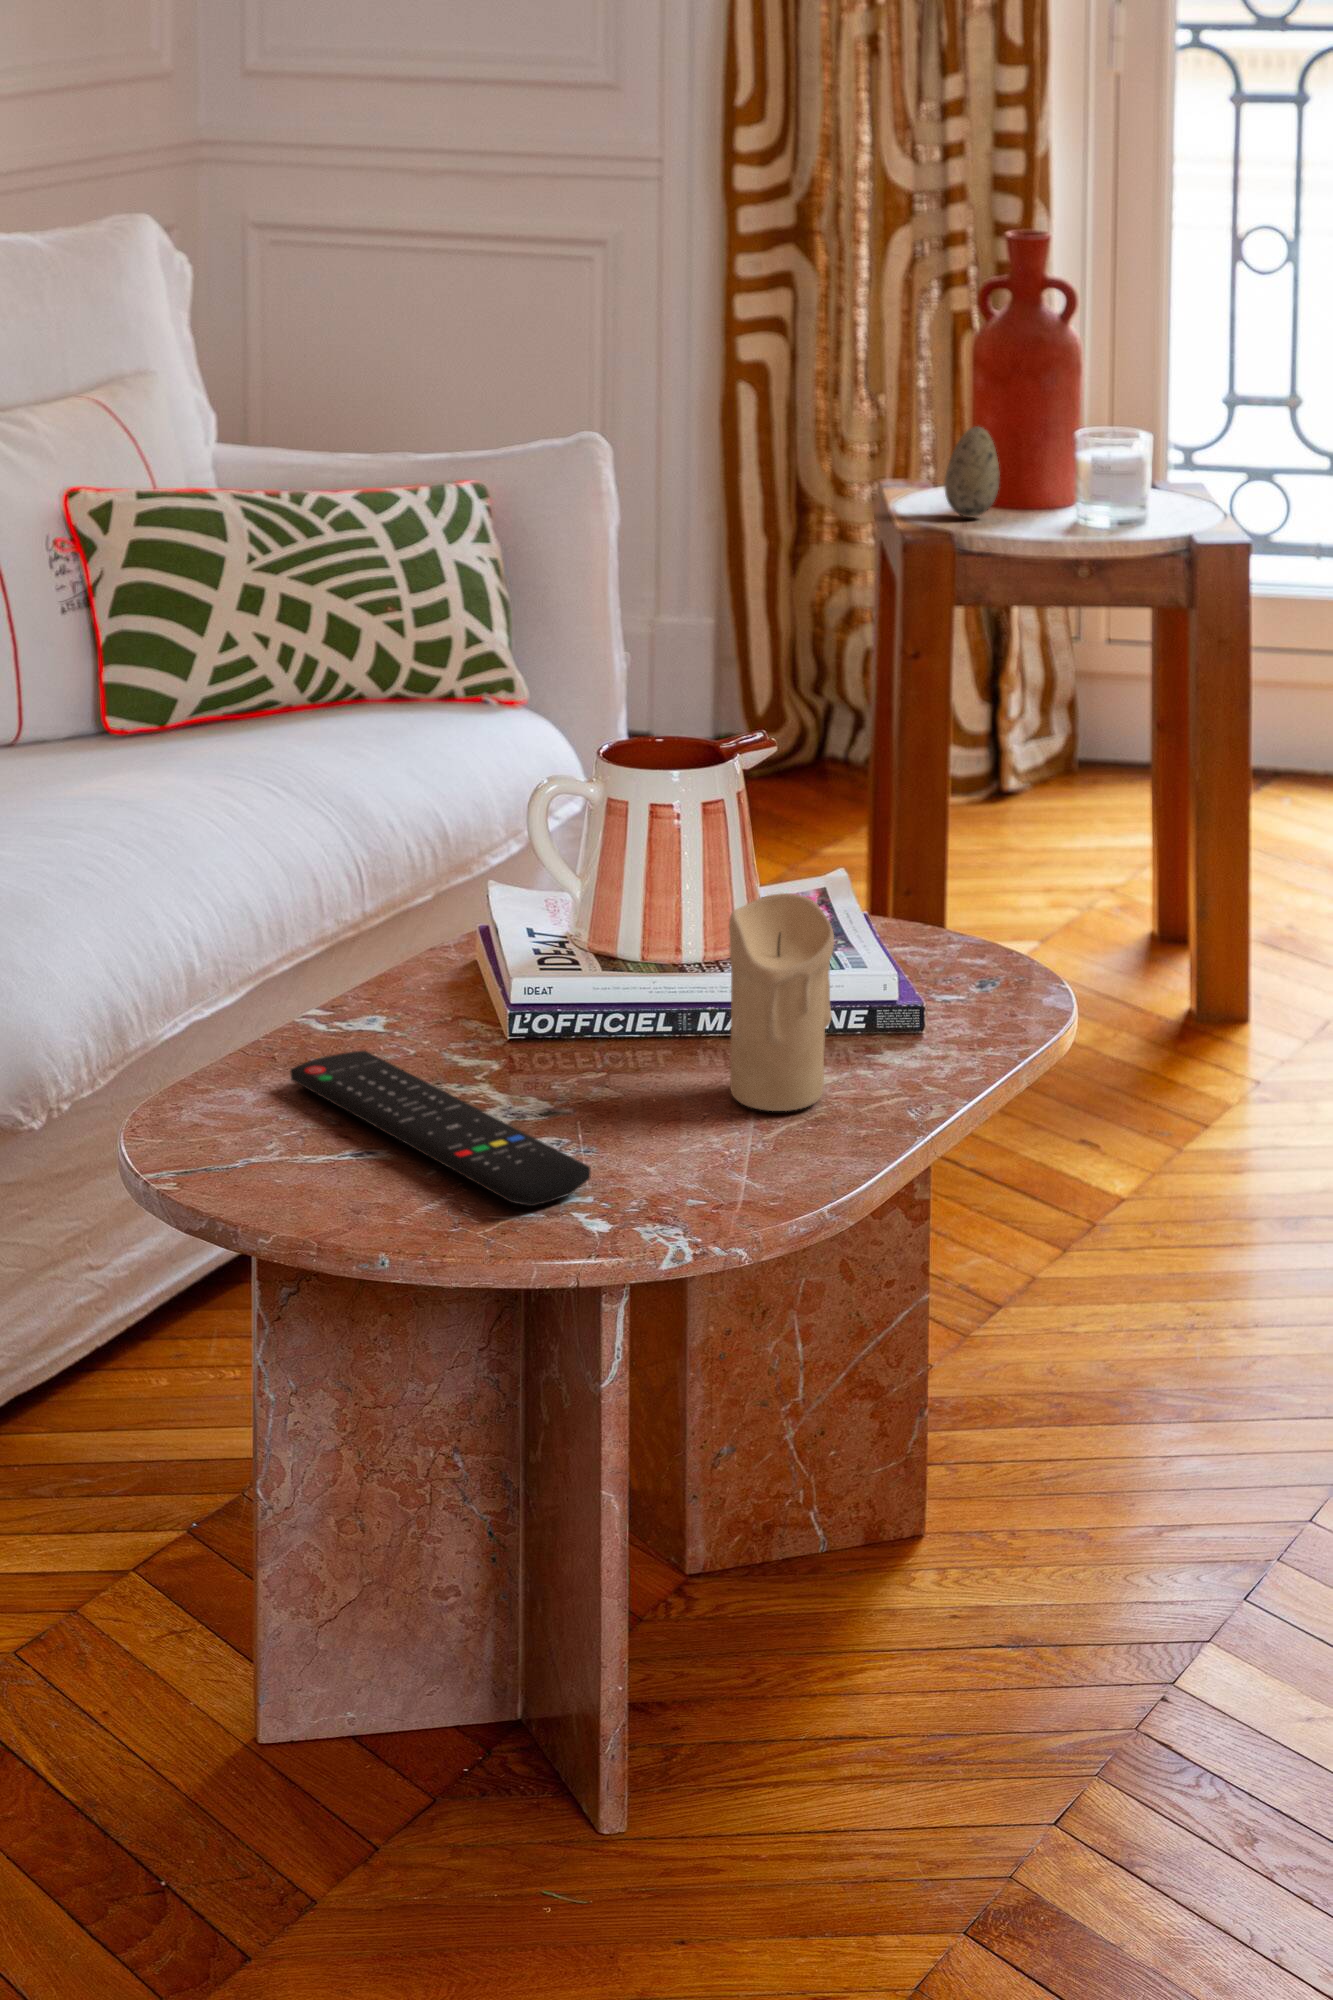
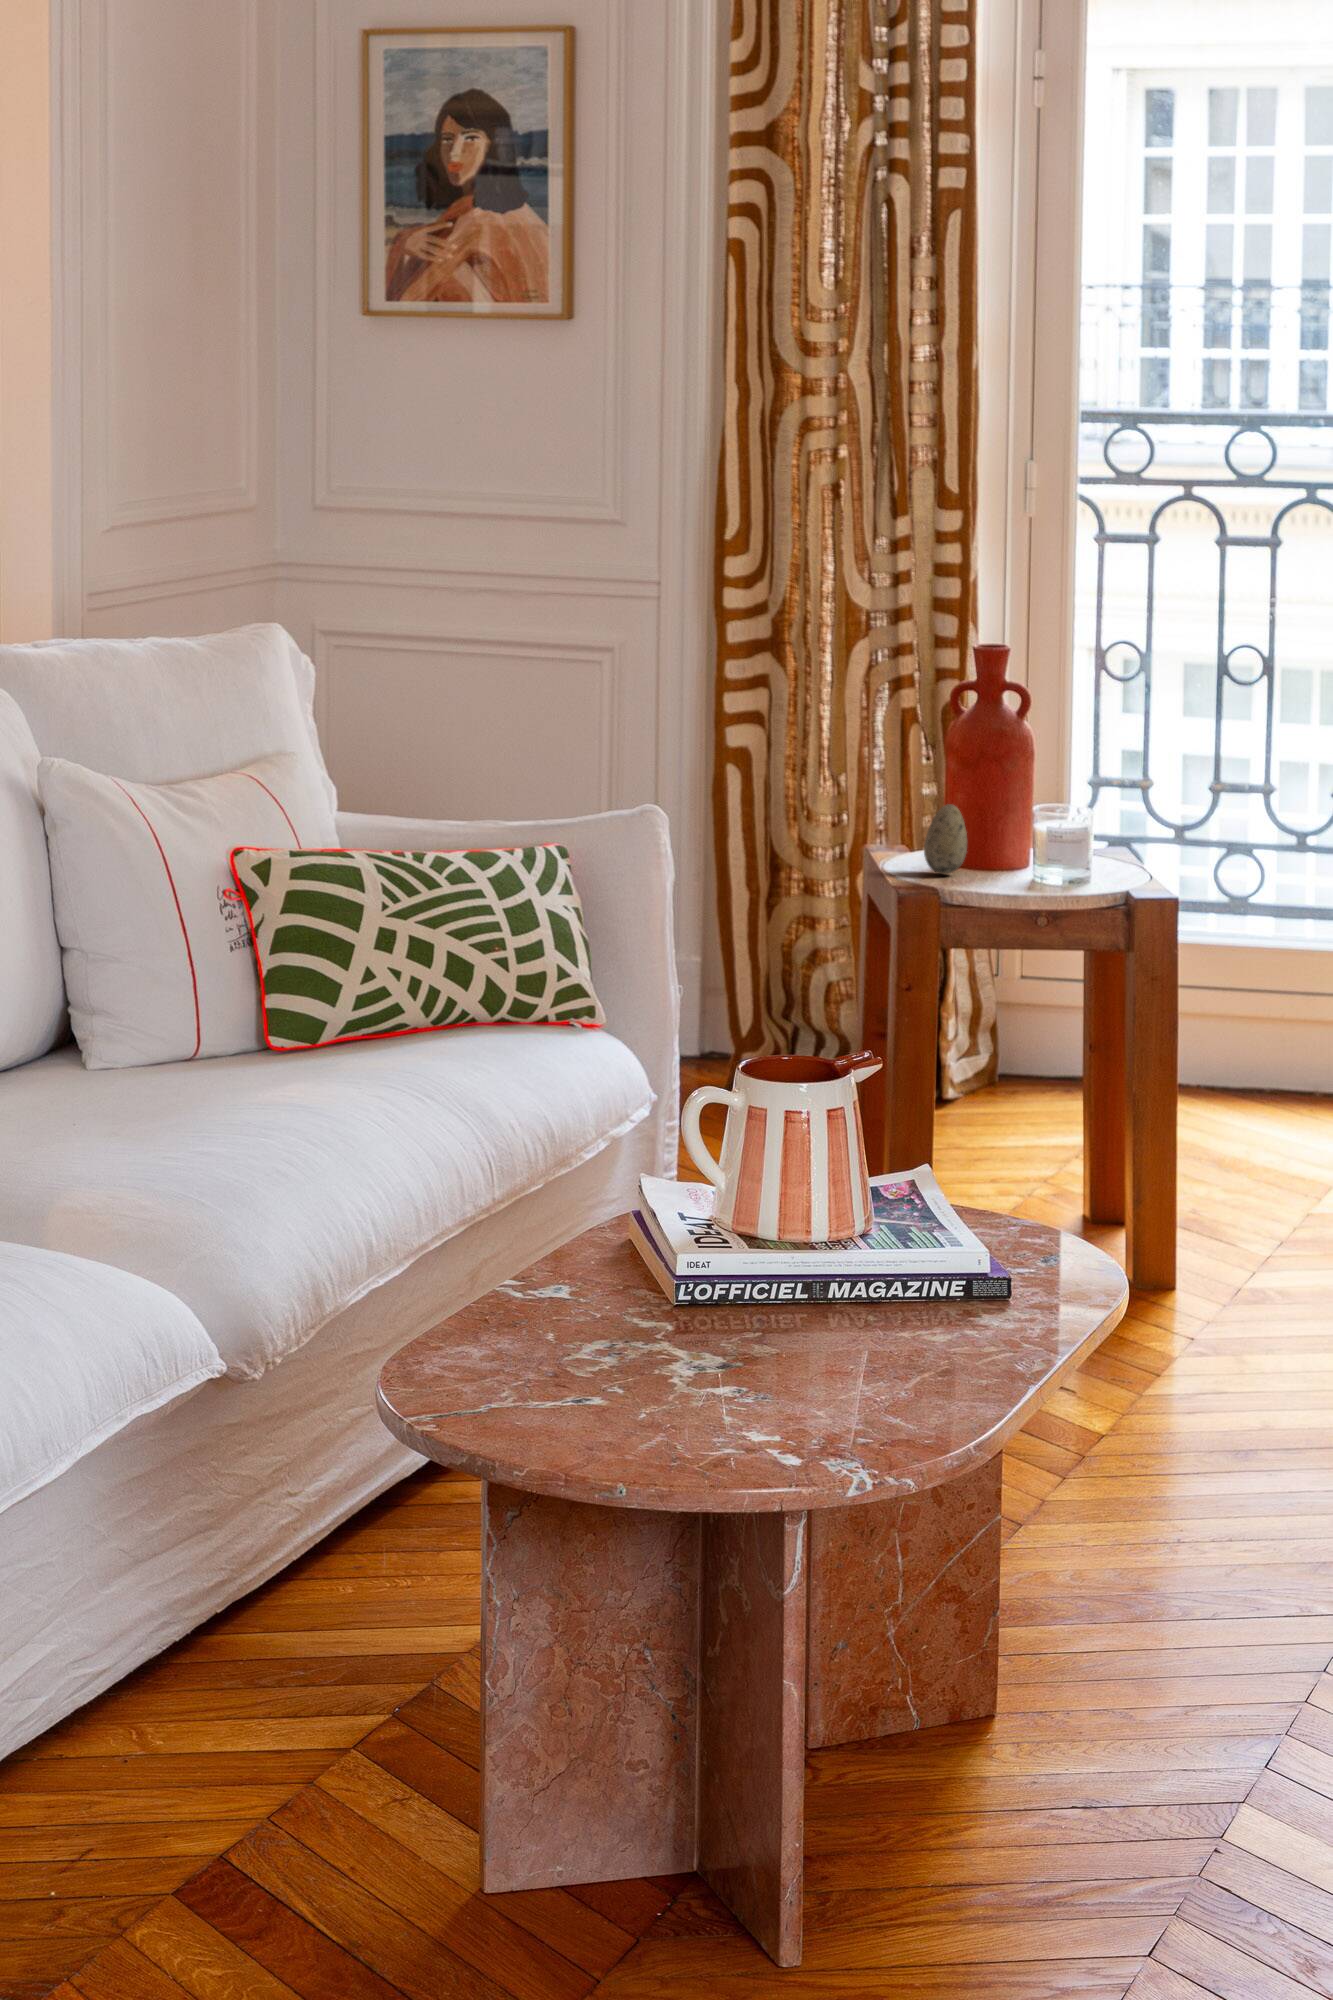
candle: present [729,893,834,1111] -> none [869,1185,957,1364]
remote control: present [290,1051,590,1206] -> none [508,1315,780,1448]

